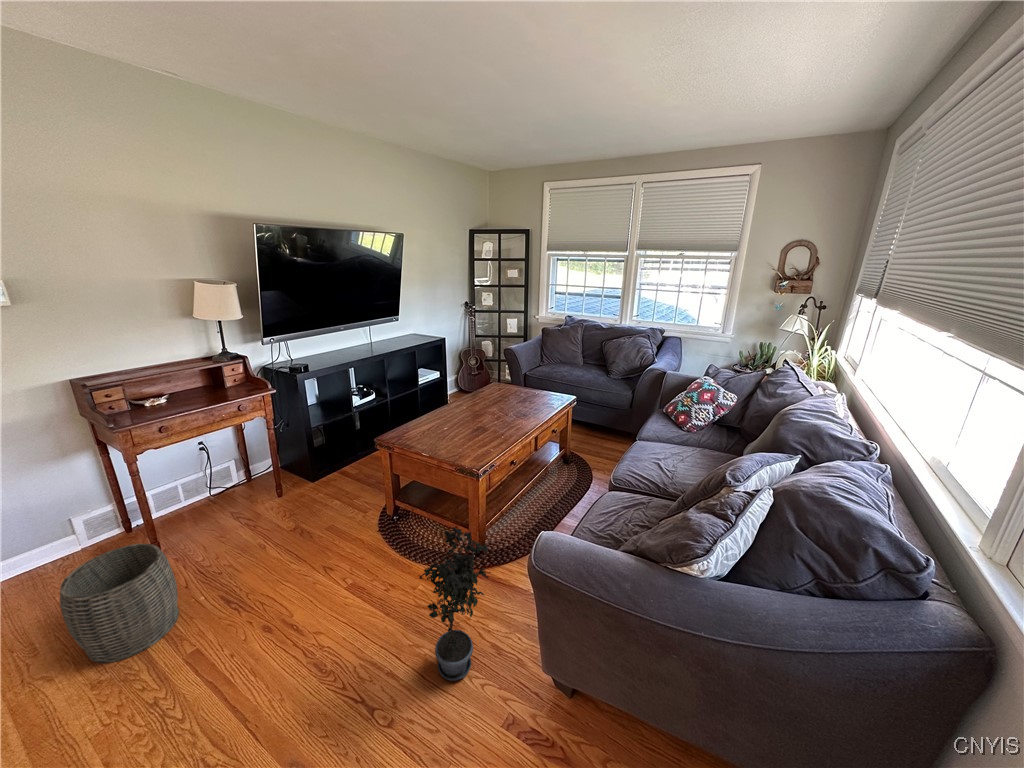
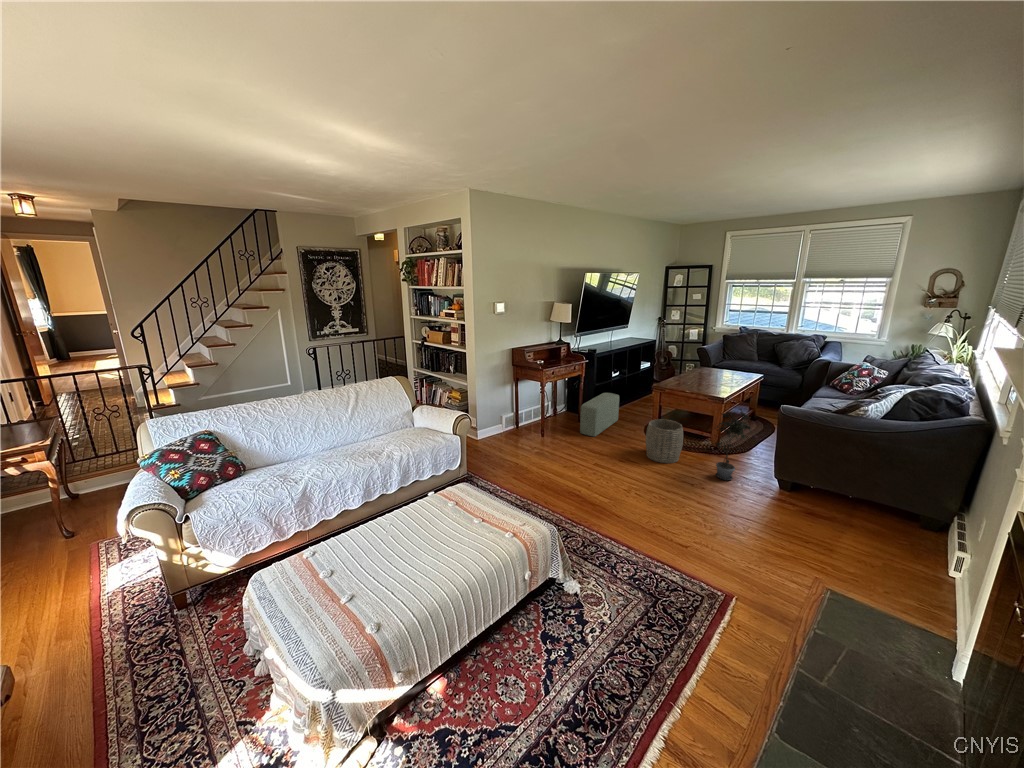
pouf: none [229,444,347,548] -> present [580,393,619,436]
woven basket: present [60,544,179,663] -> present [646,419,683,463]

